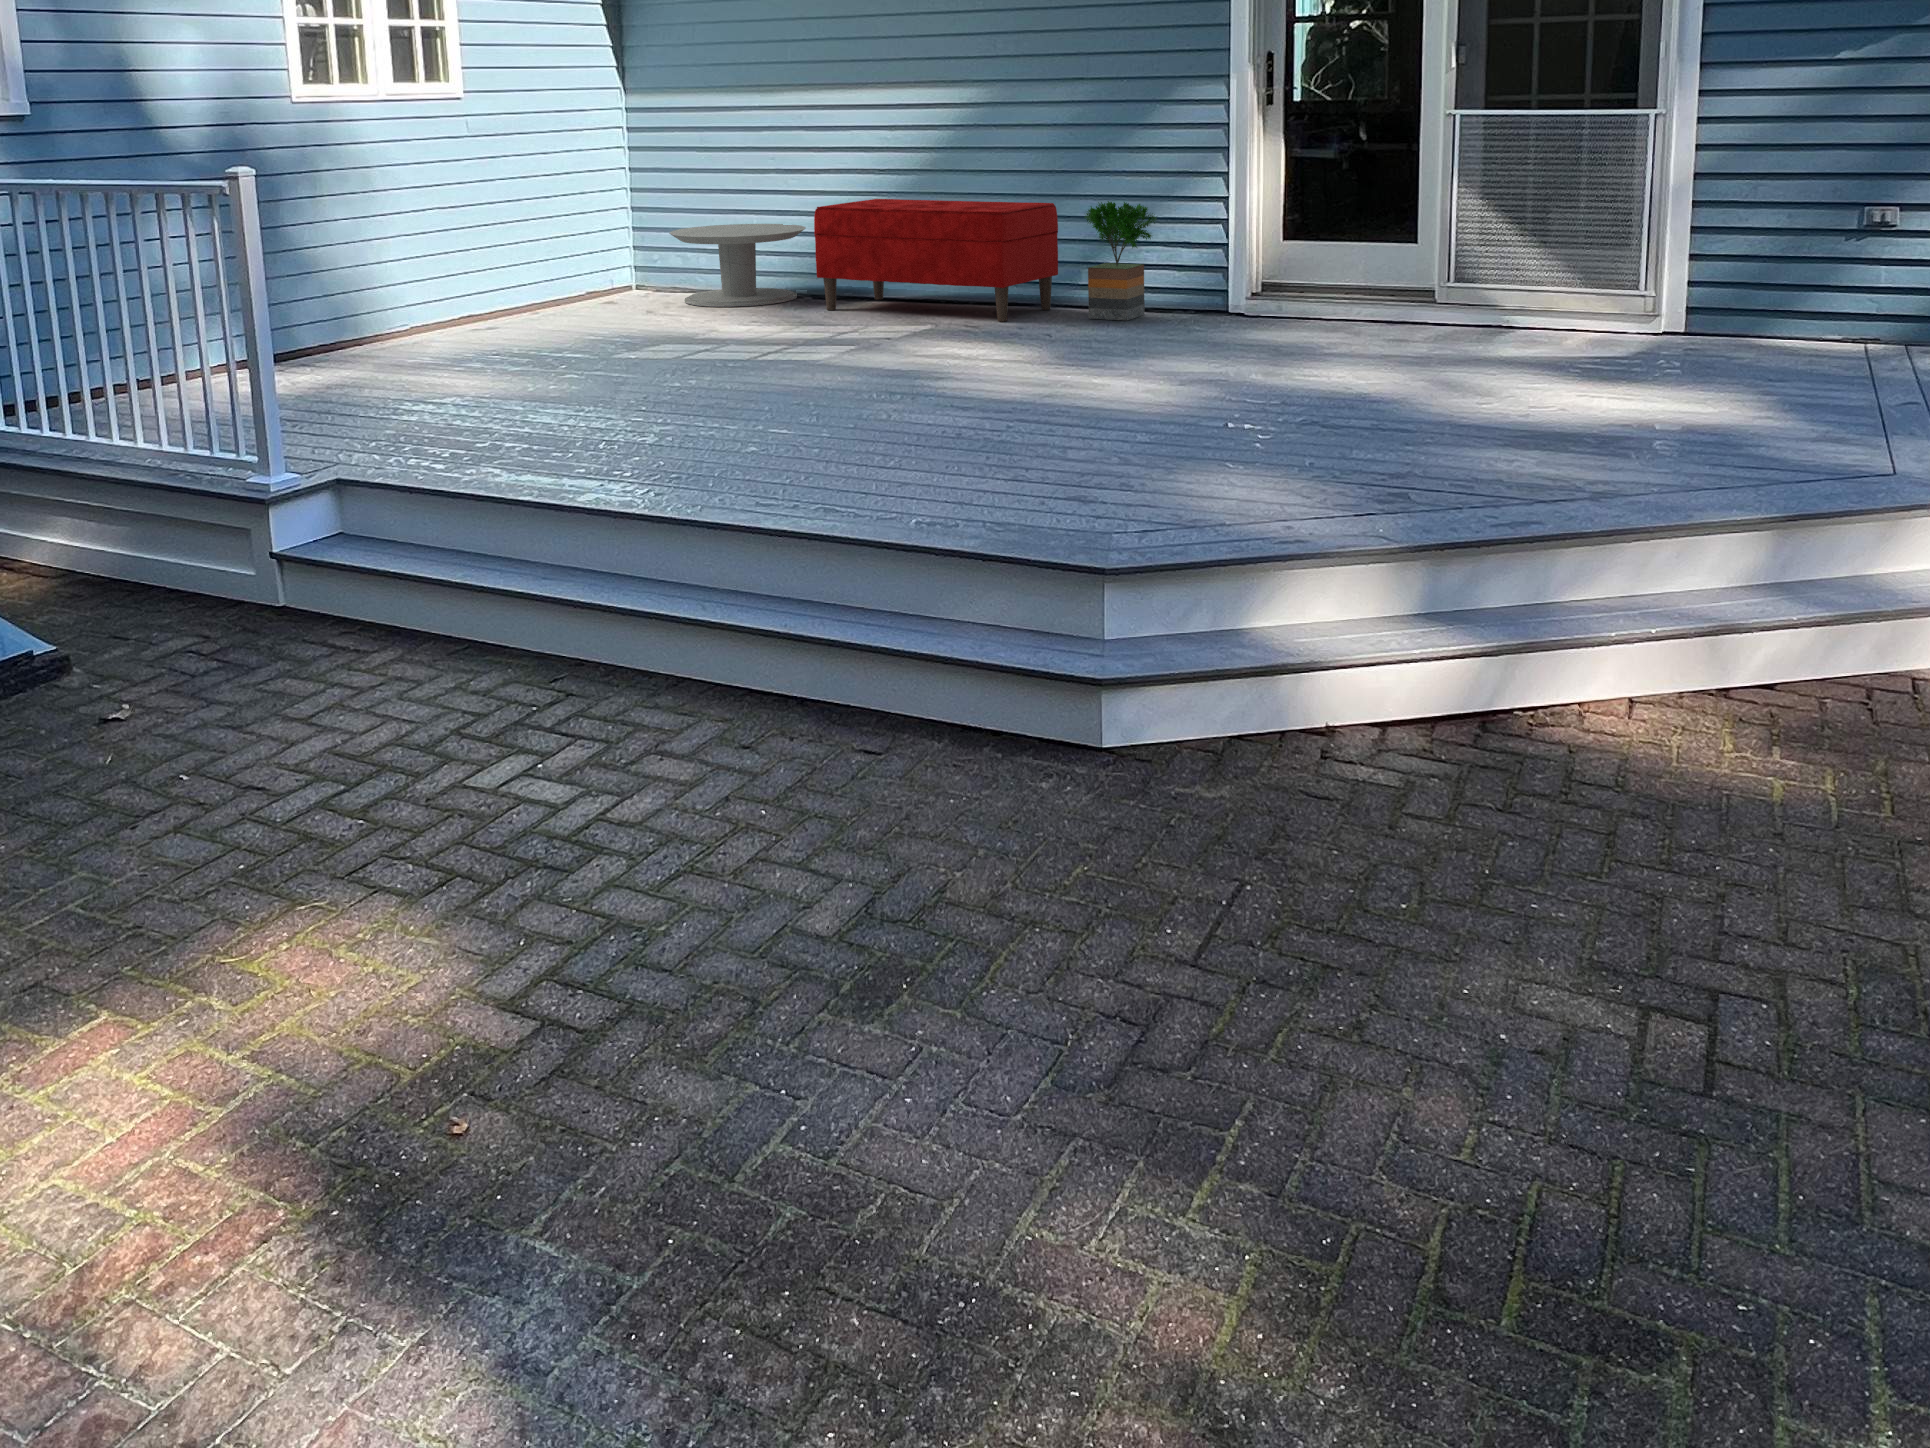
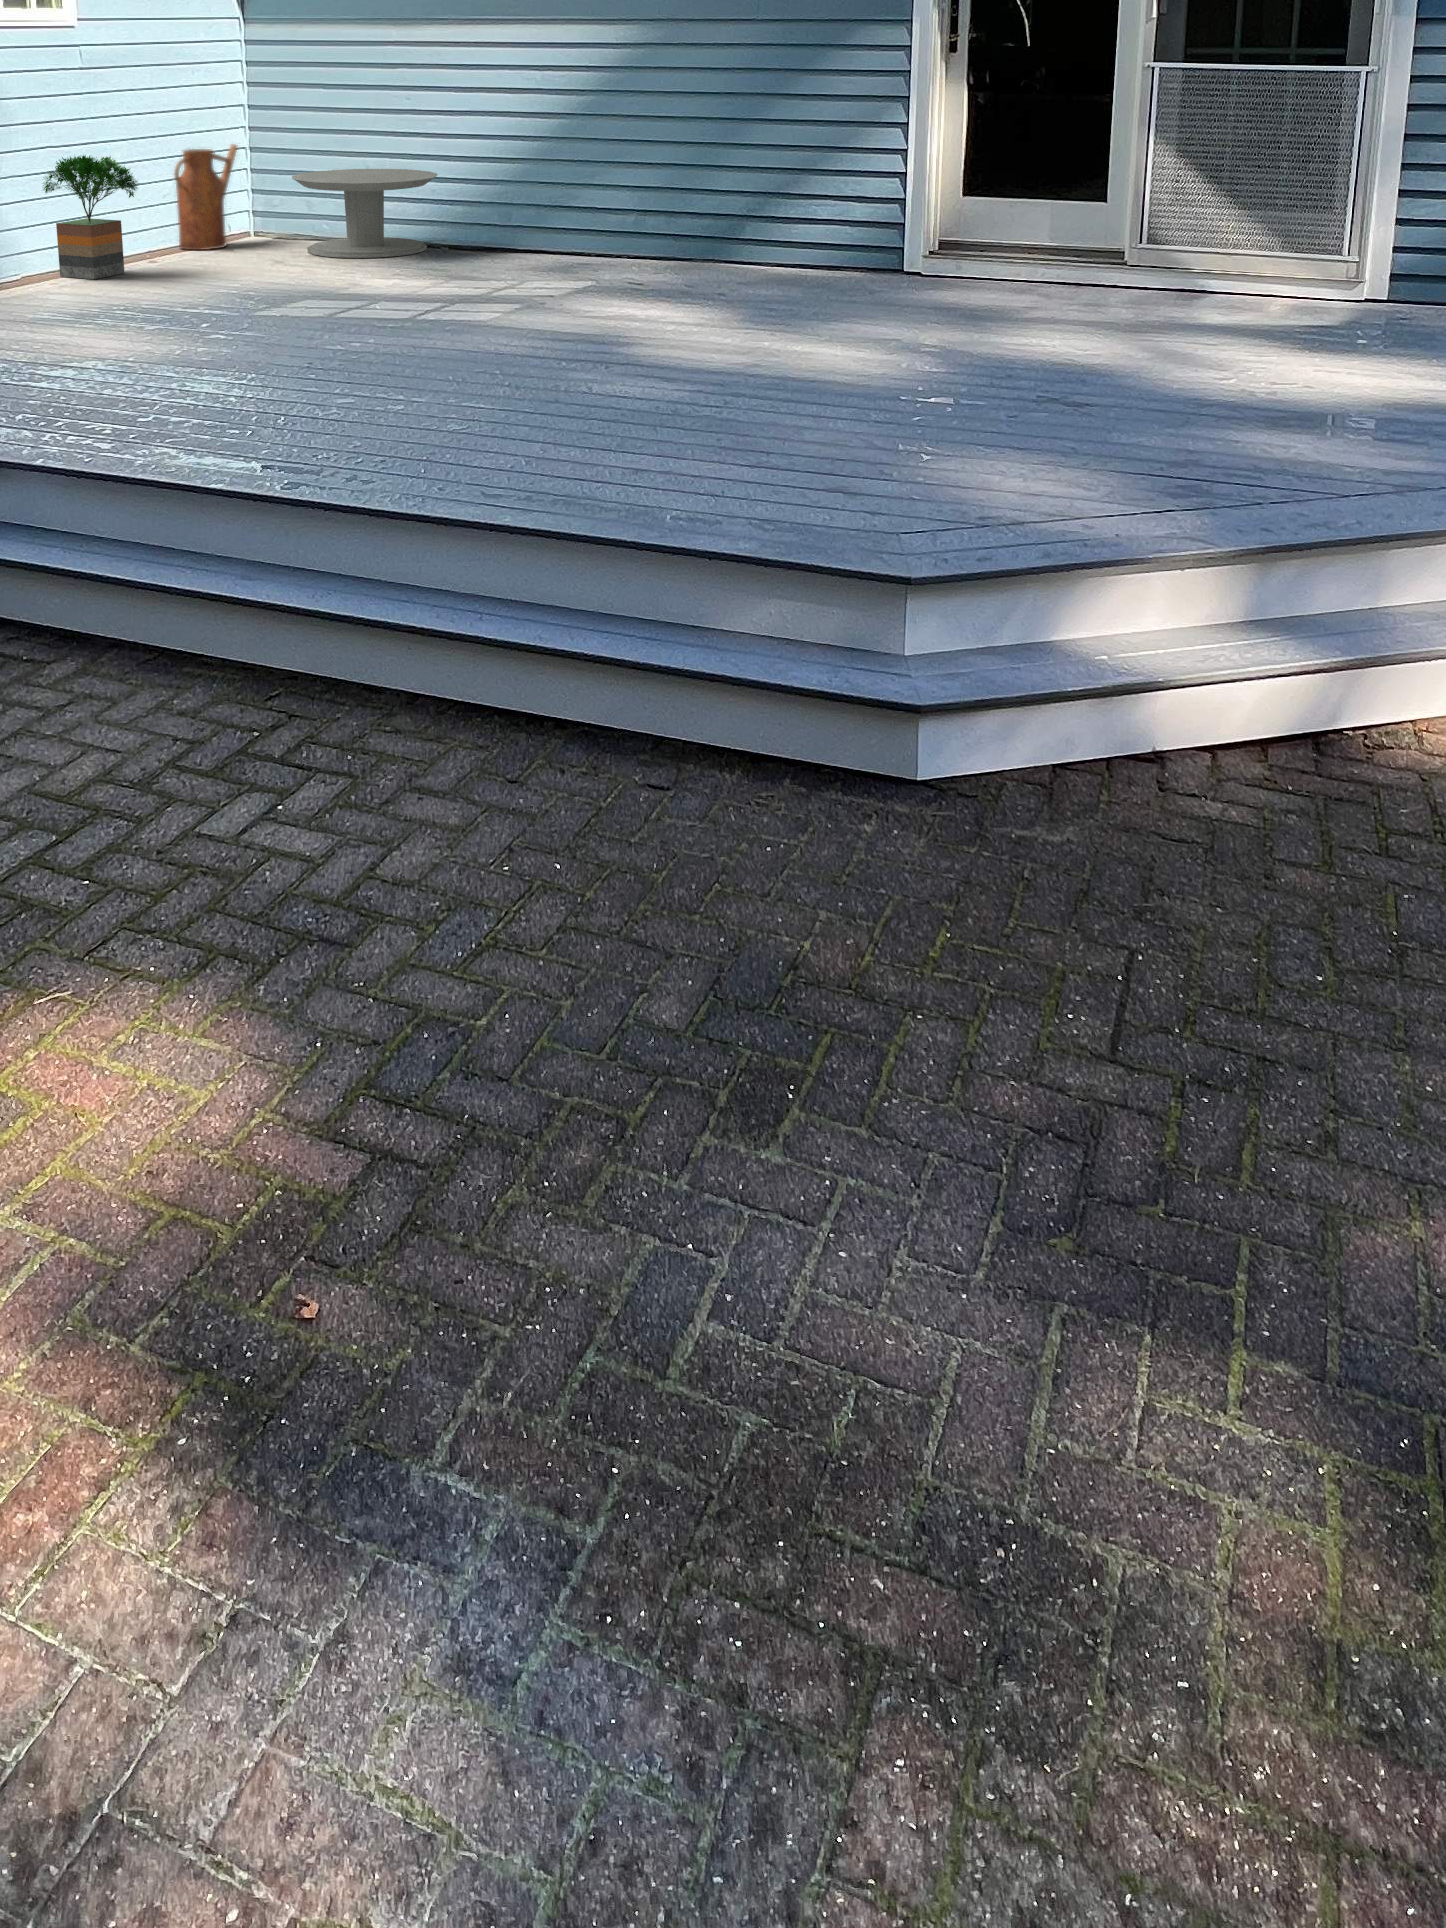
bench: present [814,199,1058,322] -> none [454,145,715,279]
potted tree: present [1086,201,1156,320] -> present [43,155,138,279]
watering can: none [562,203,624,302] -> present [174,144,237,250]

